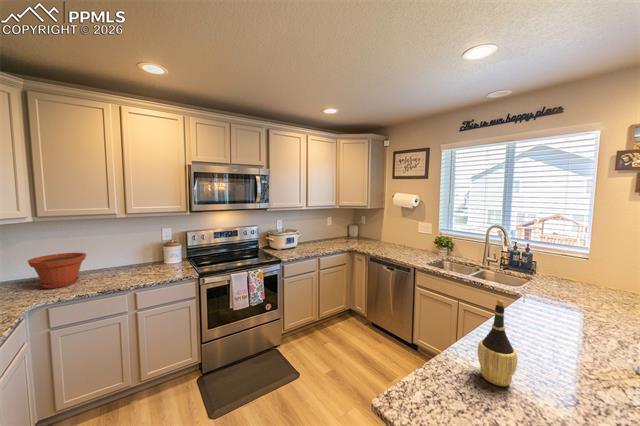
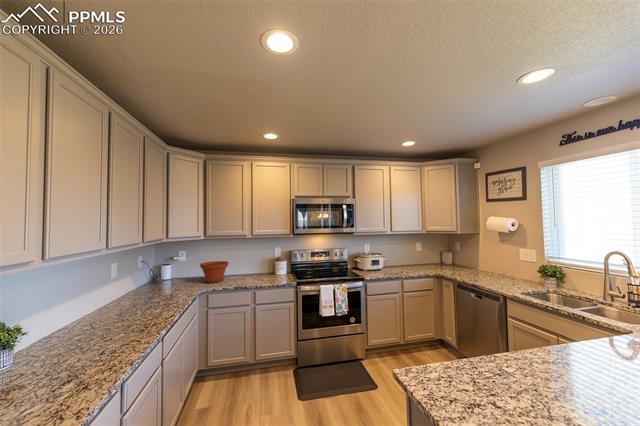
wine bottle: present [478,300,517,386] -> none [500,306,538,389]

